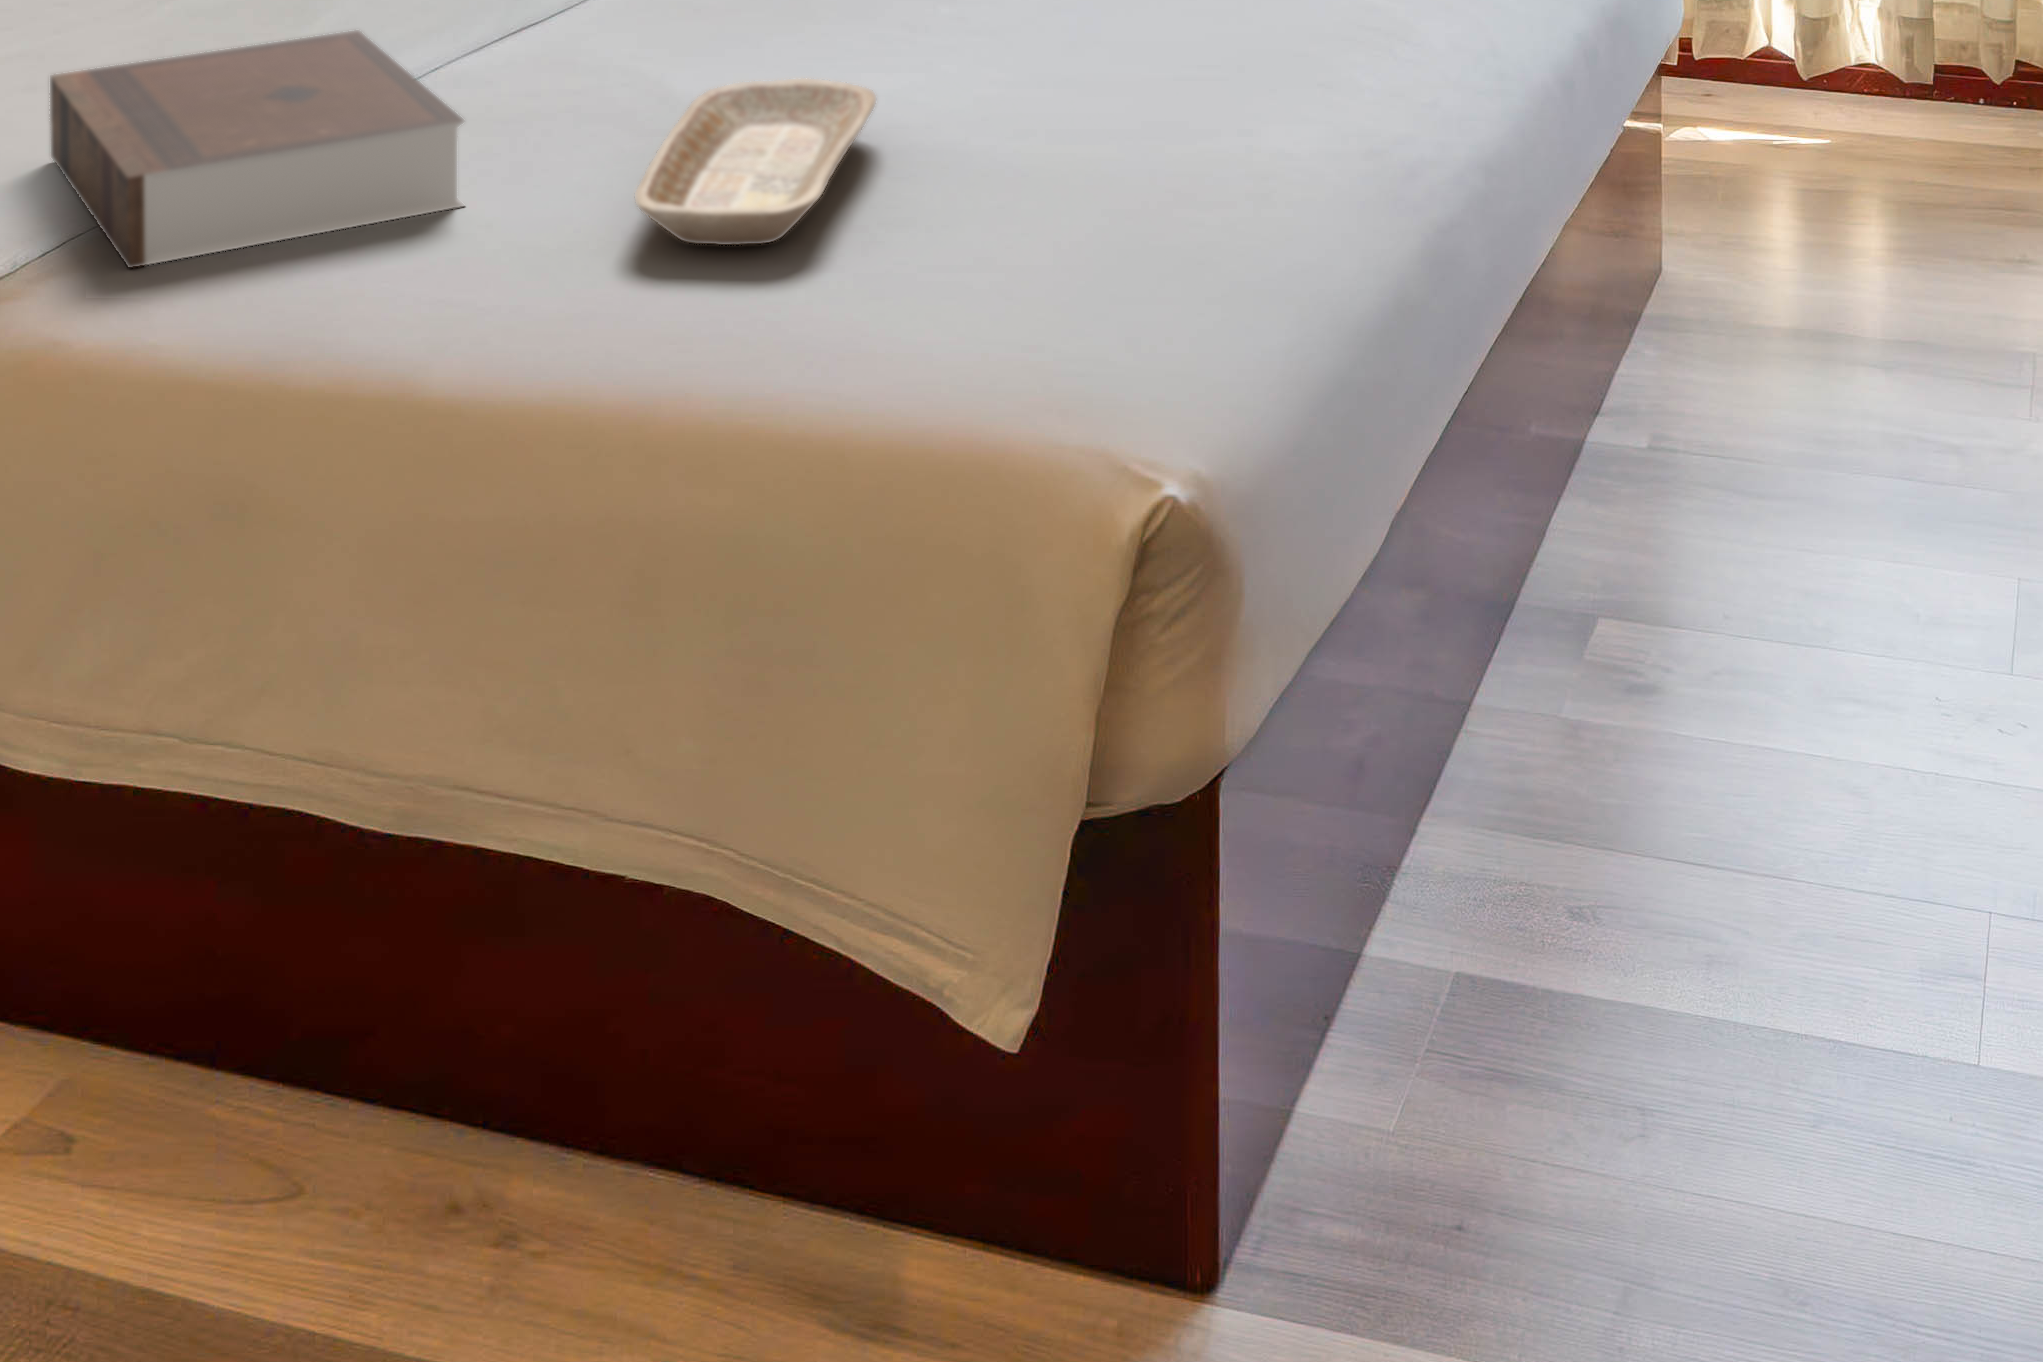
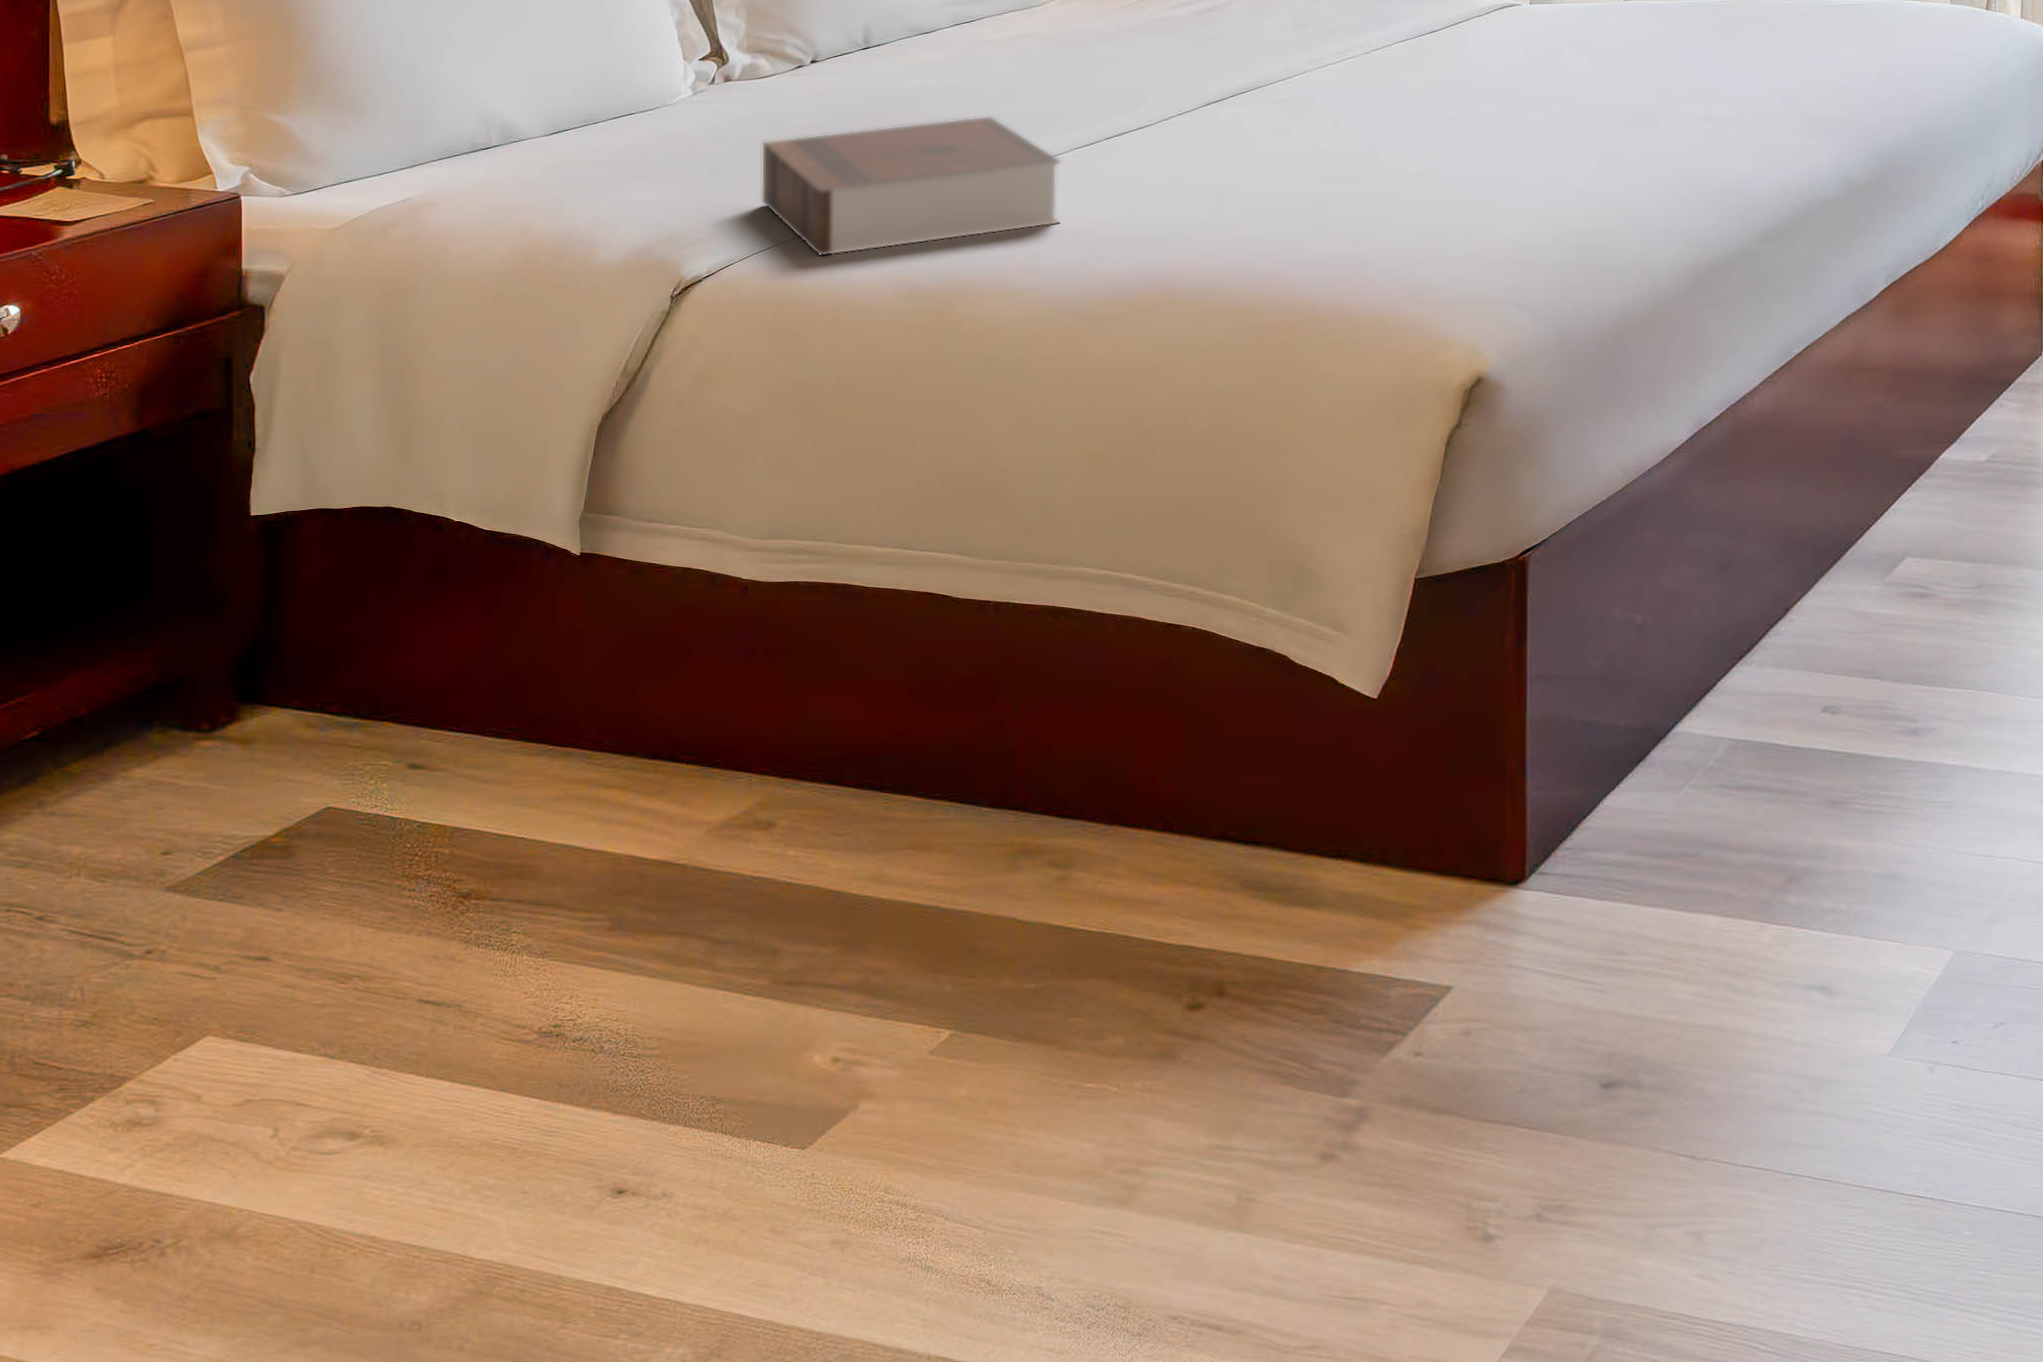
tray: present [635,78,876,245] -> none [1176,145,1364,237]

